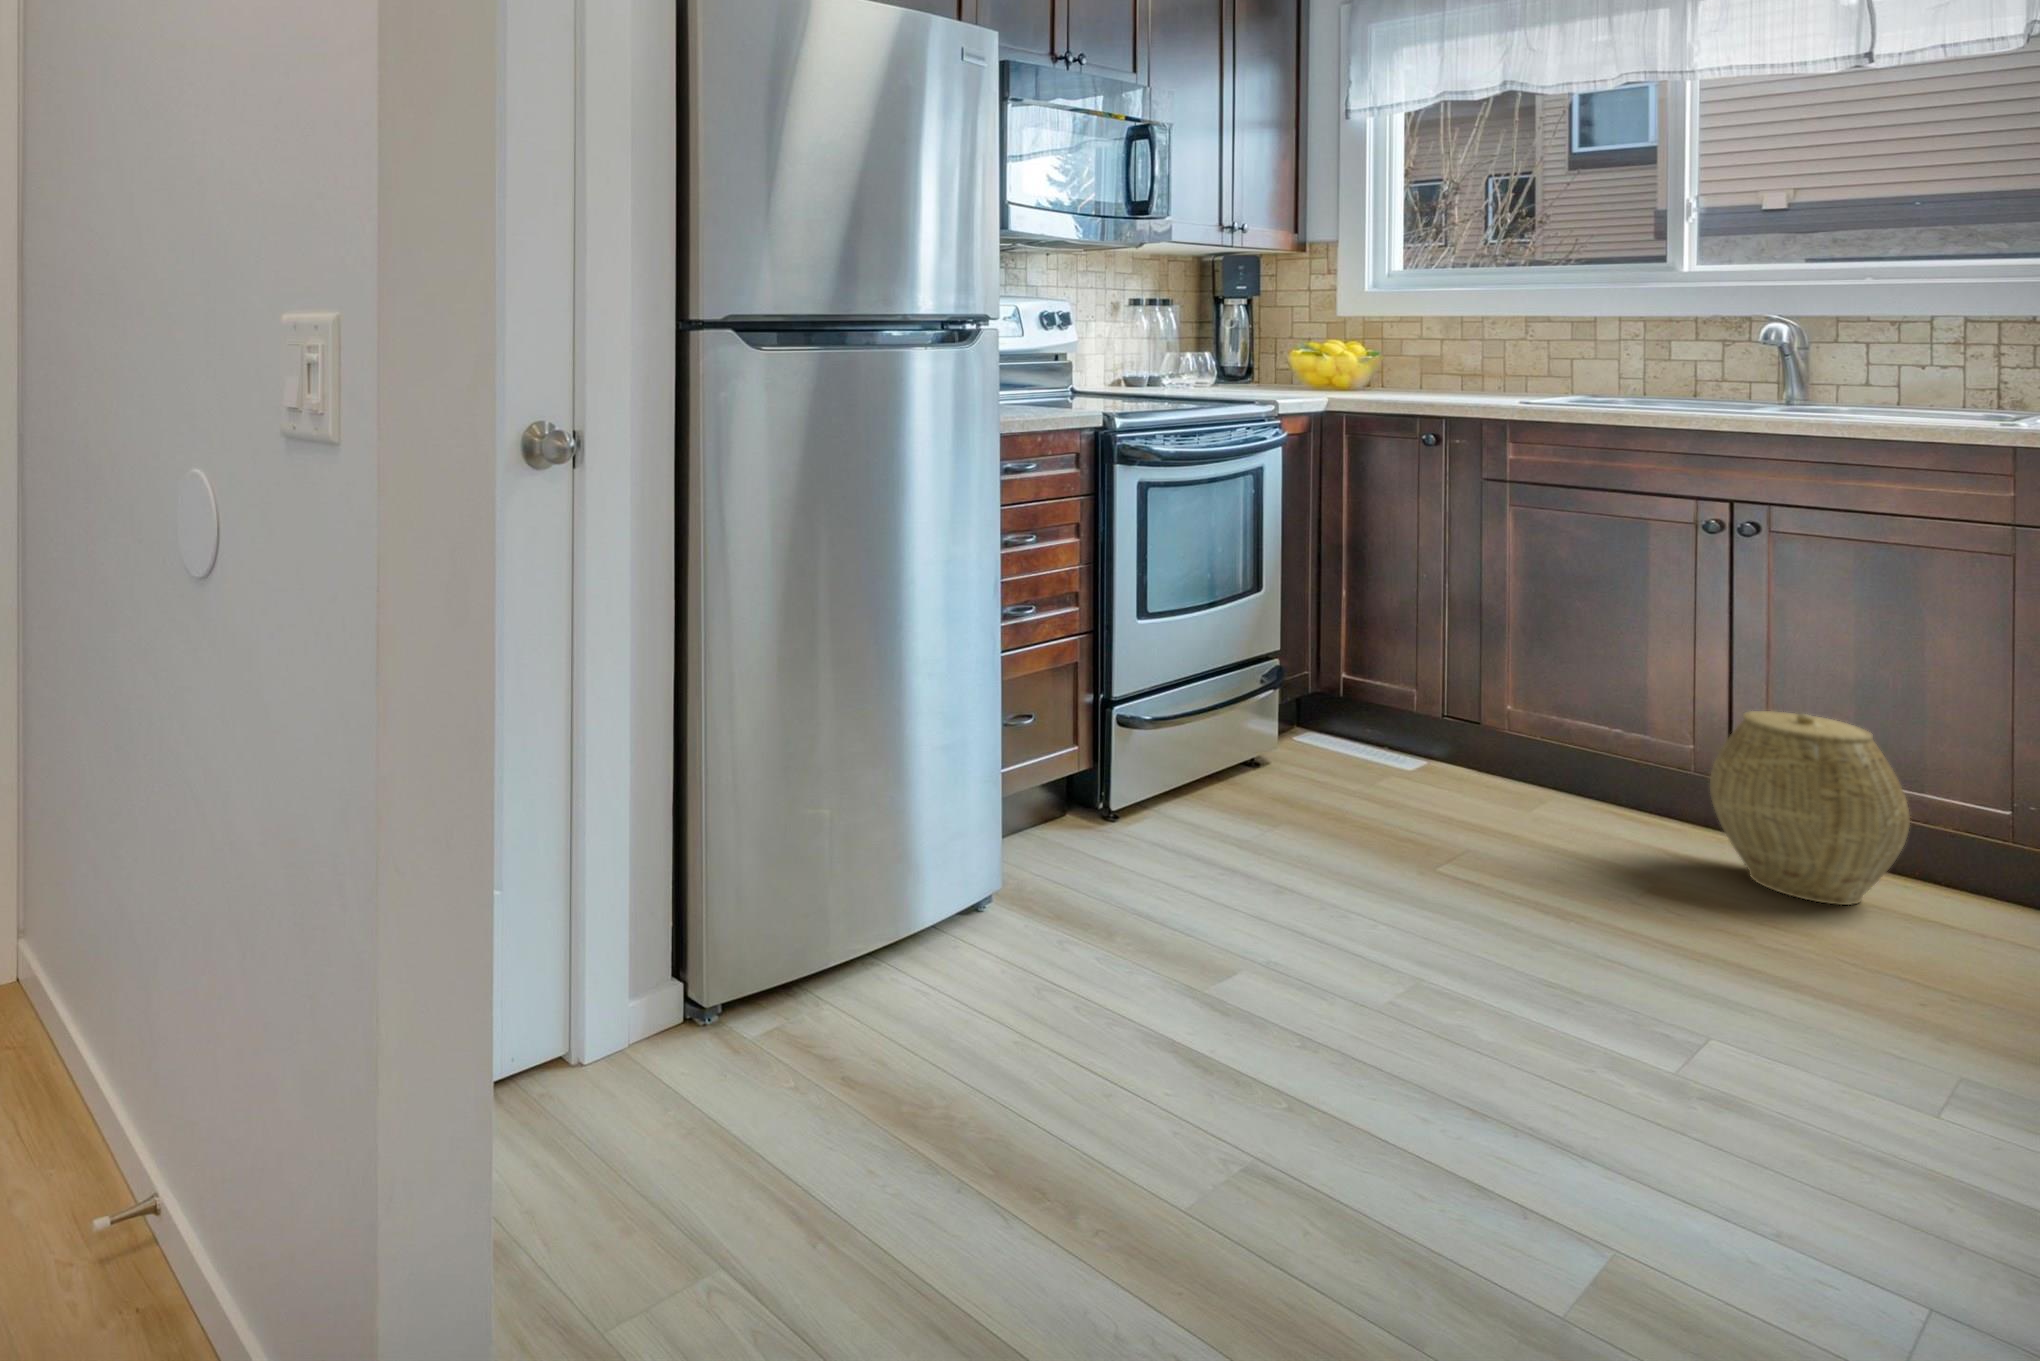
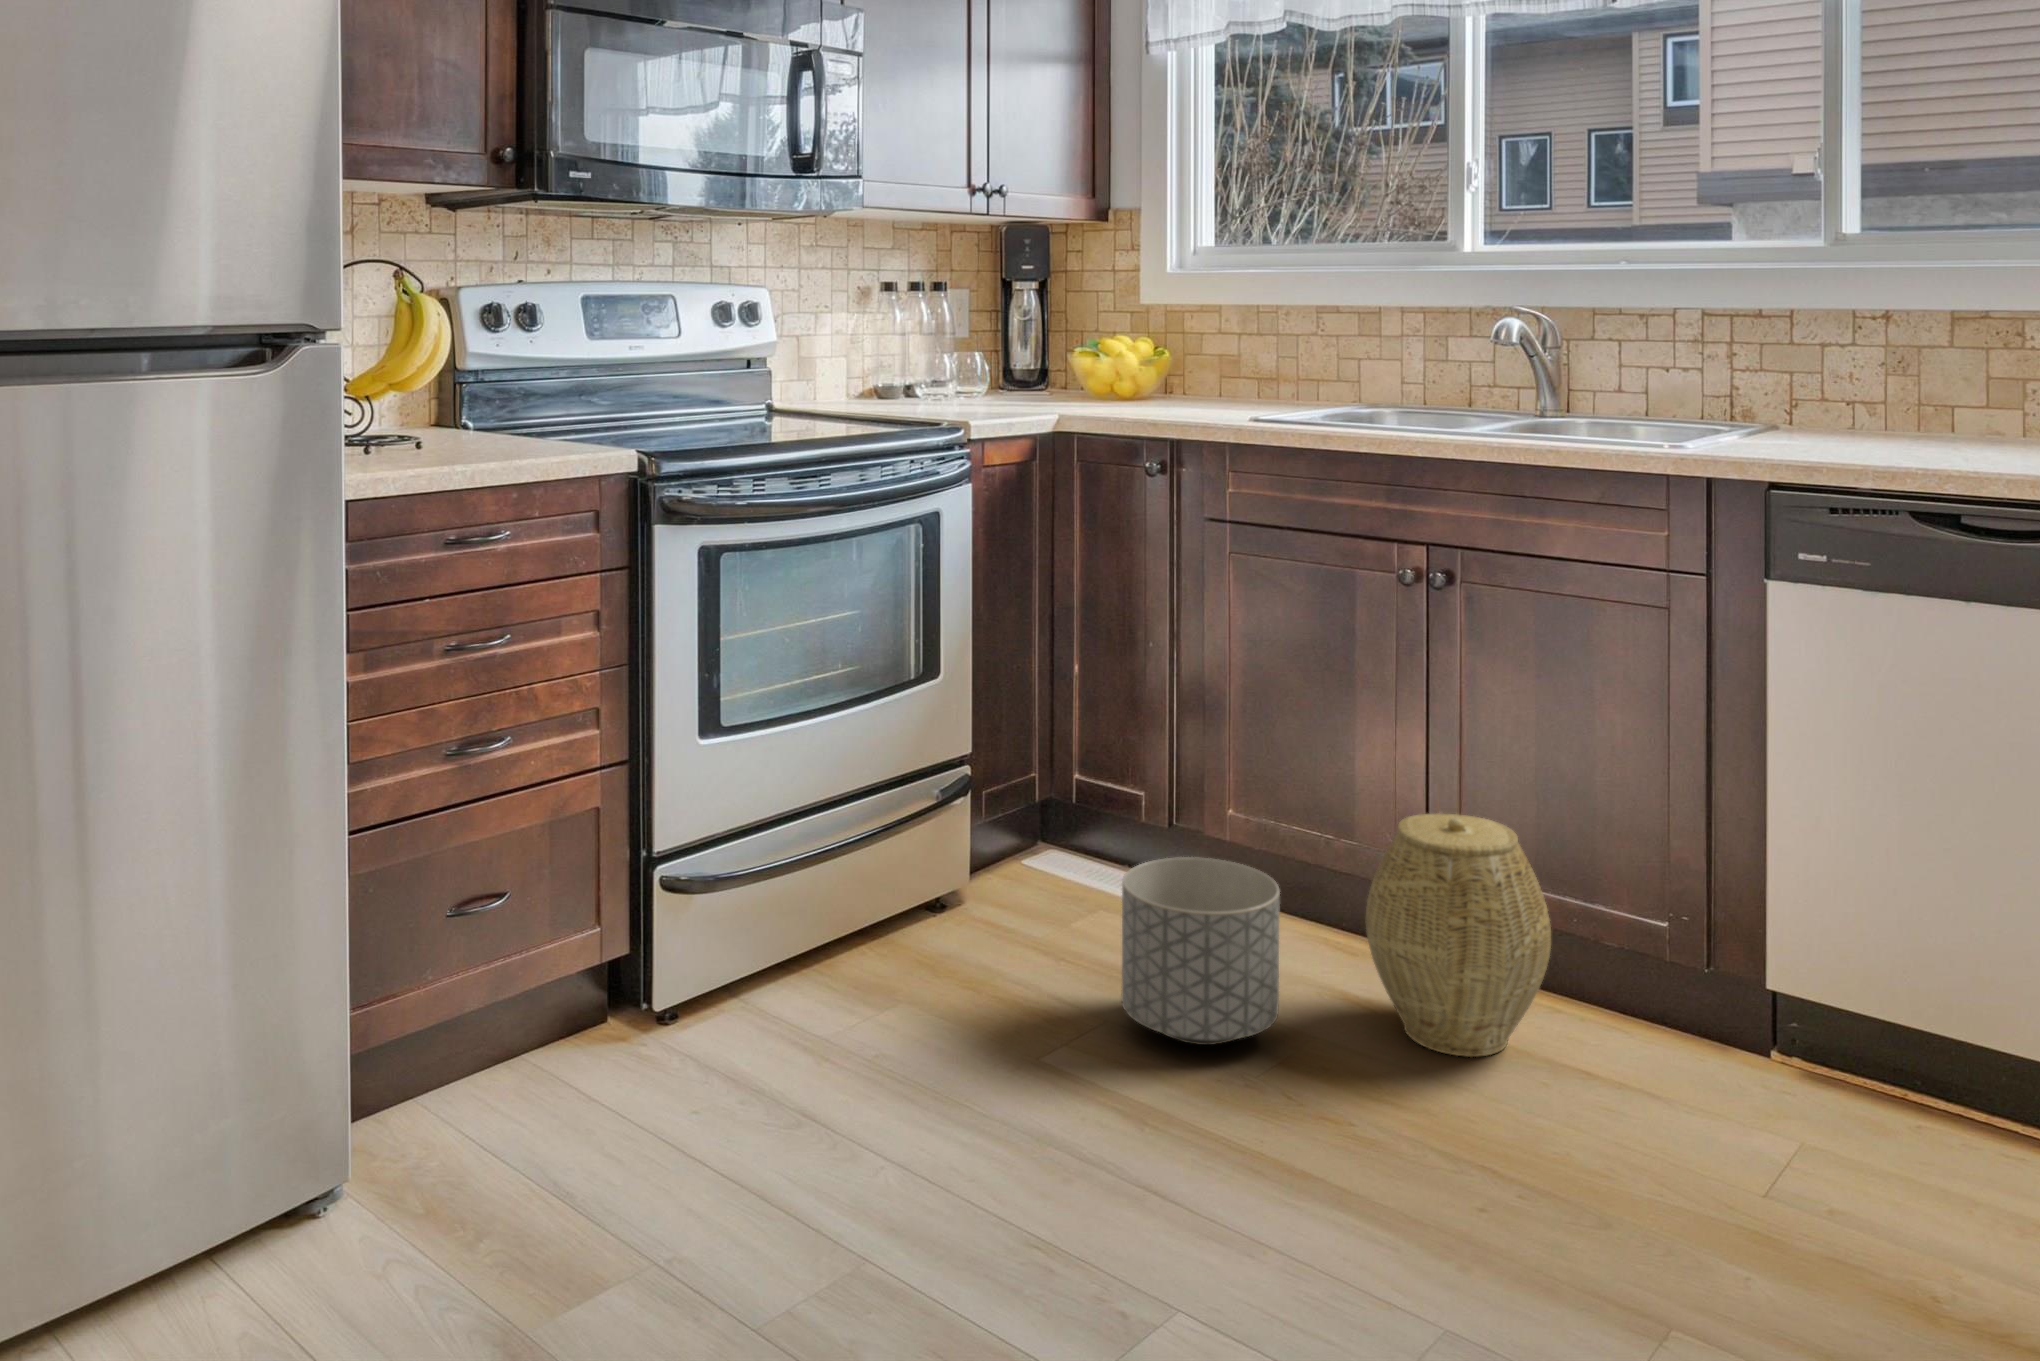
planter: none [1490,733,1645,875] -> present [1121,857,1280,1045]

